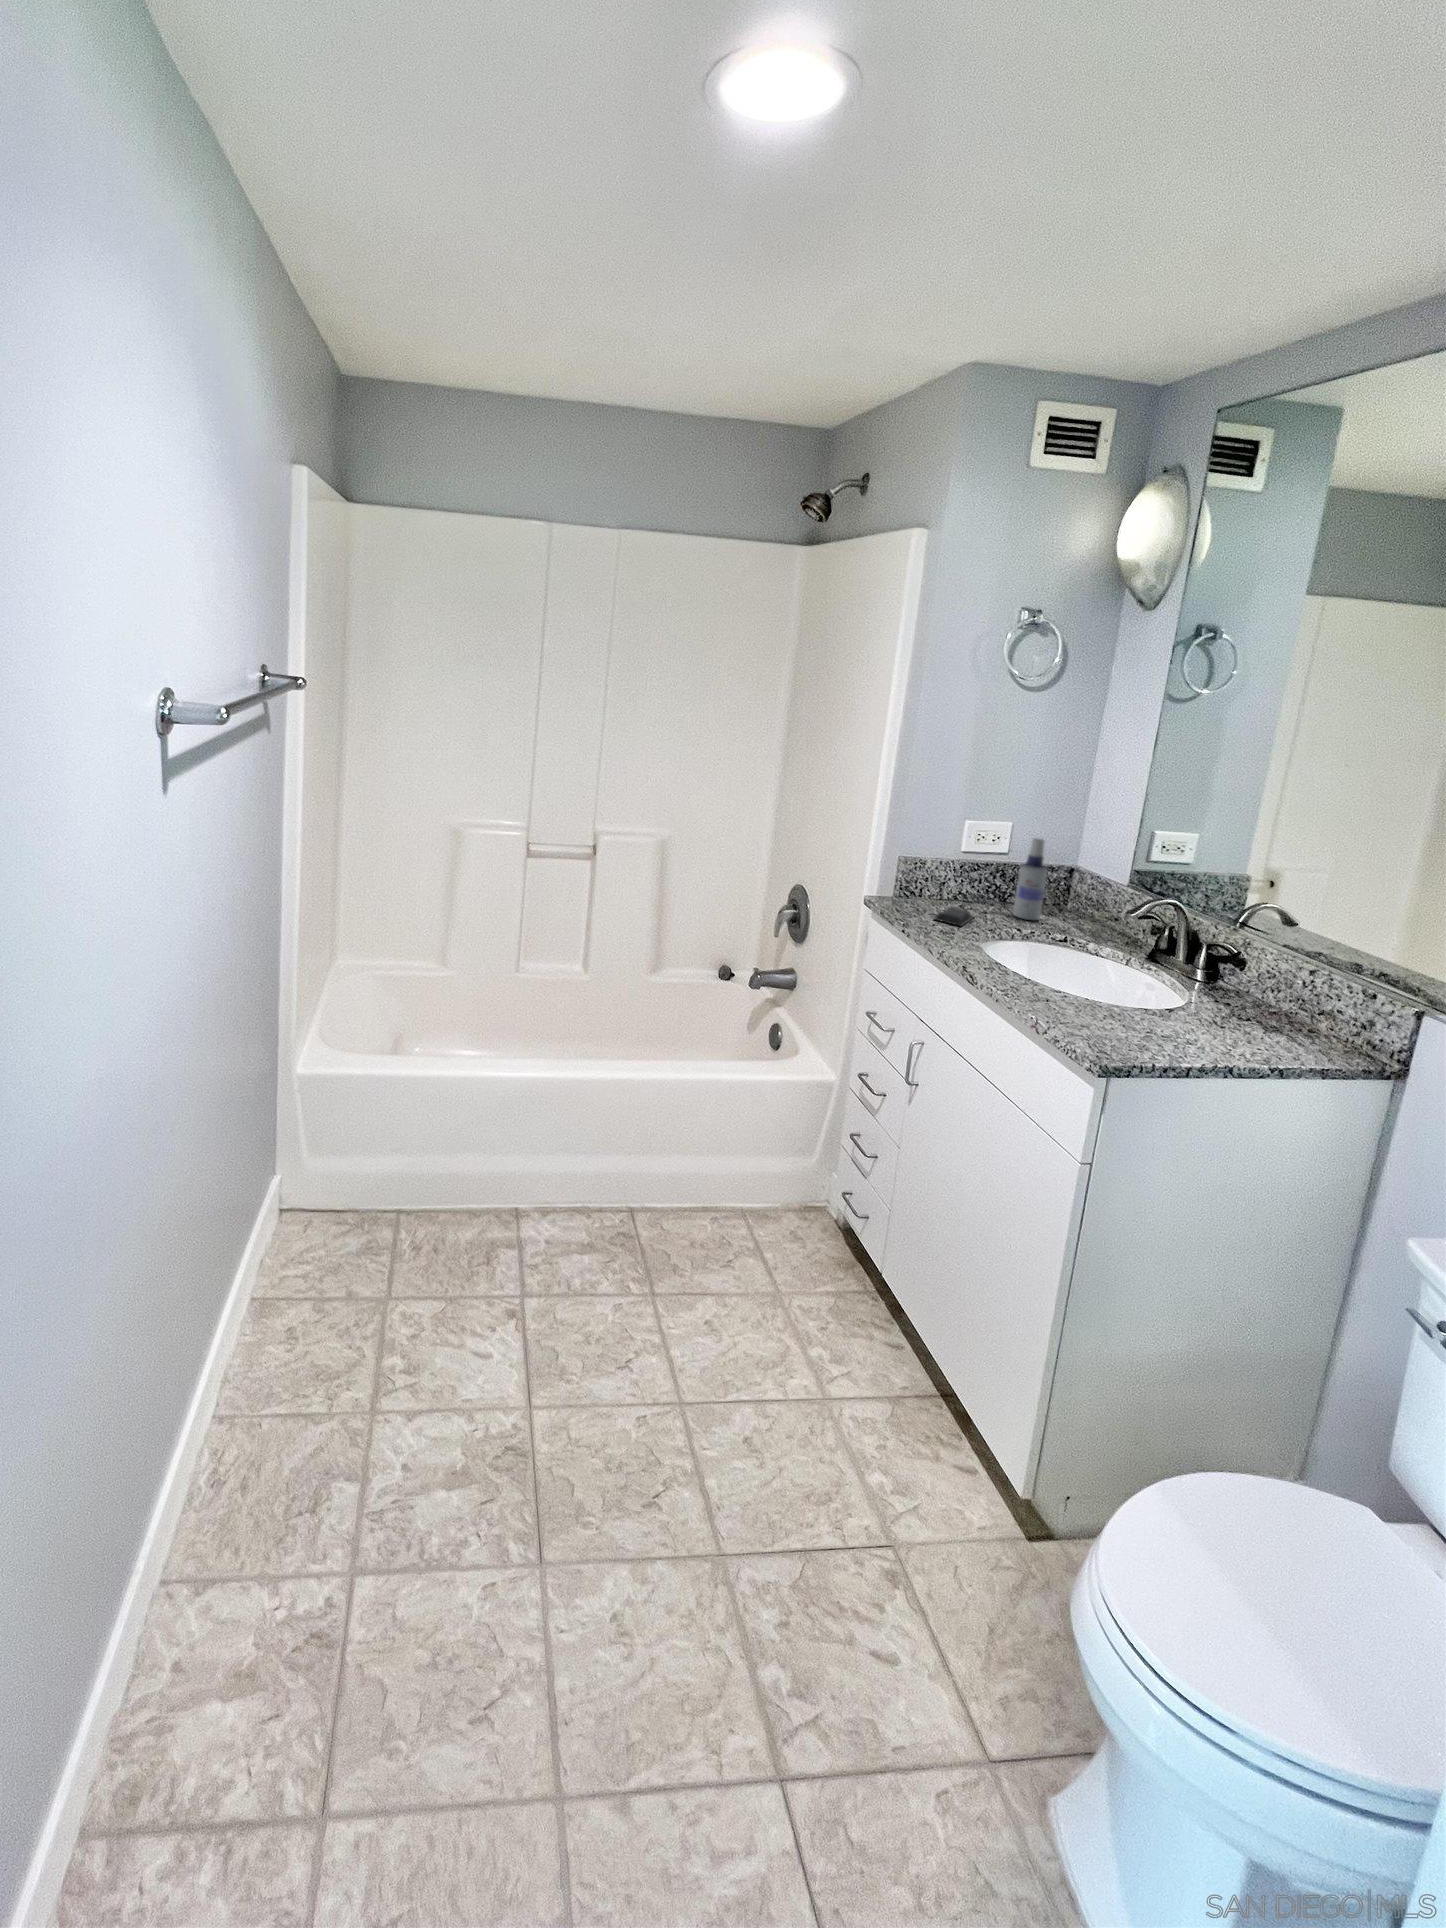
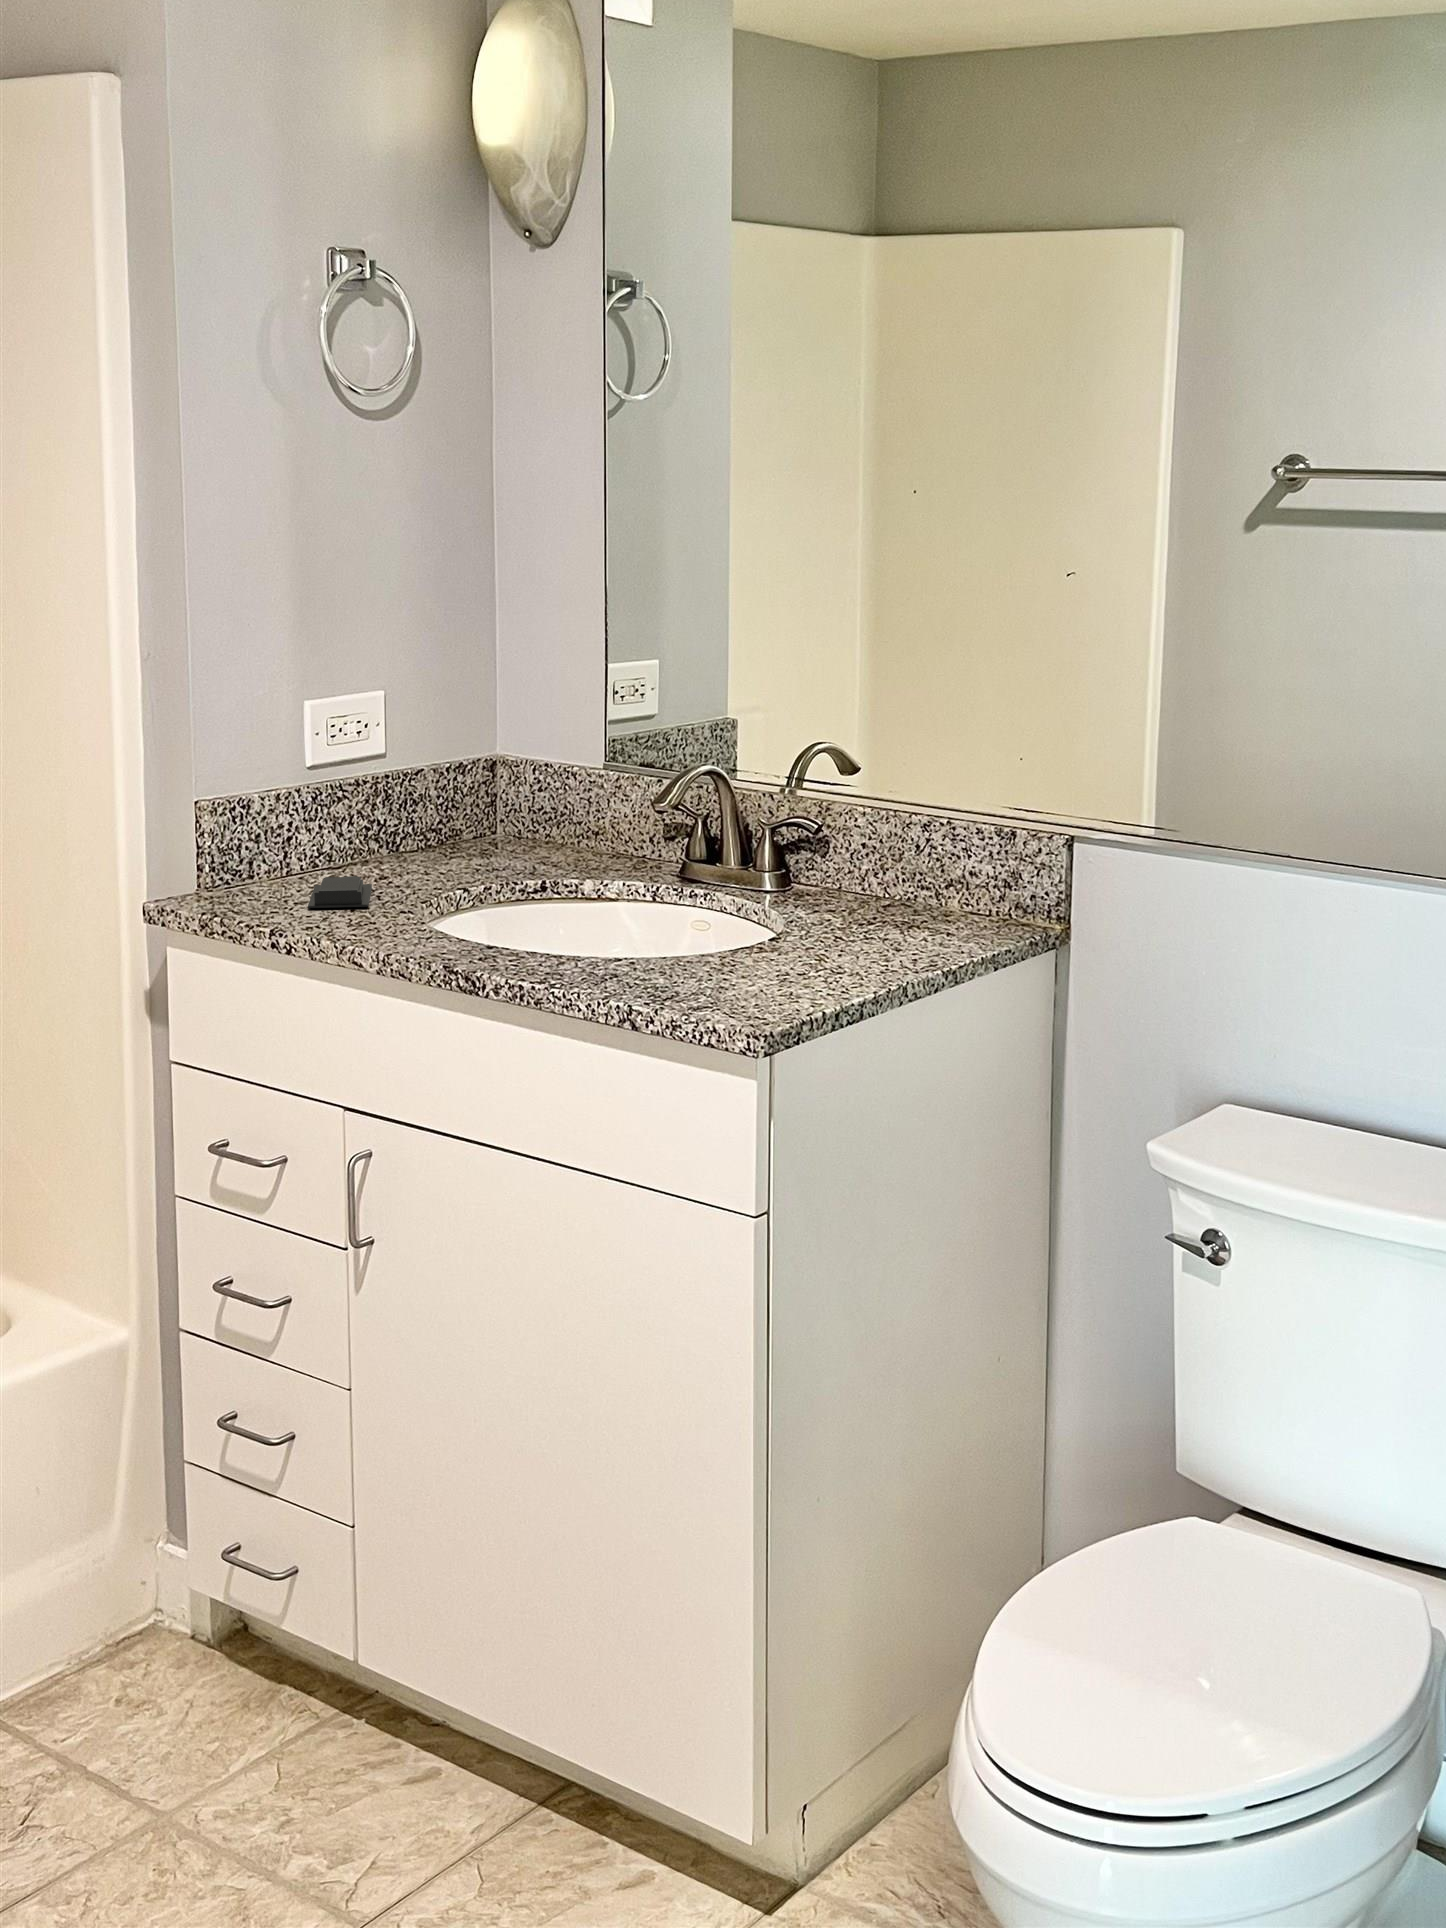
spray bottle: present [1013,838,1048,920] -> none [424,709,476,870]

